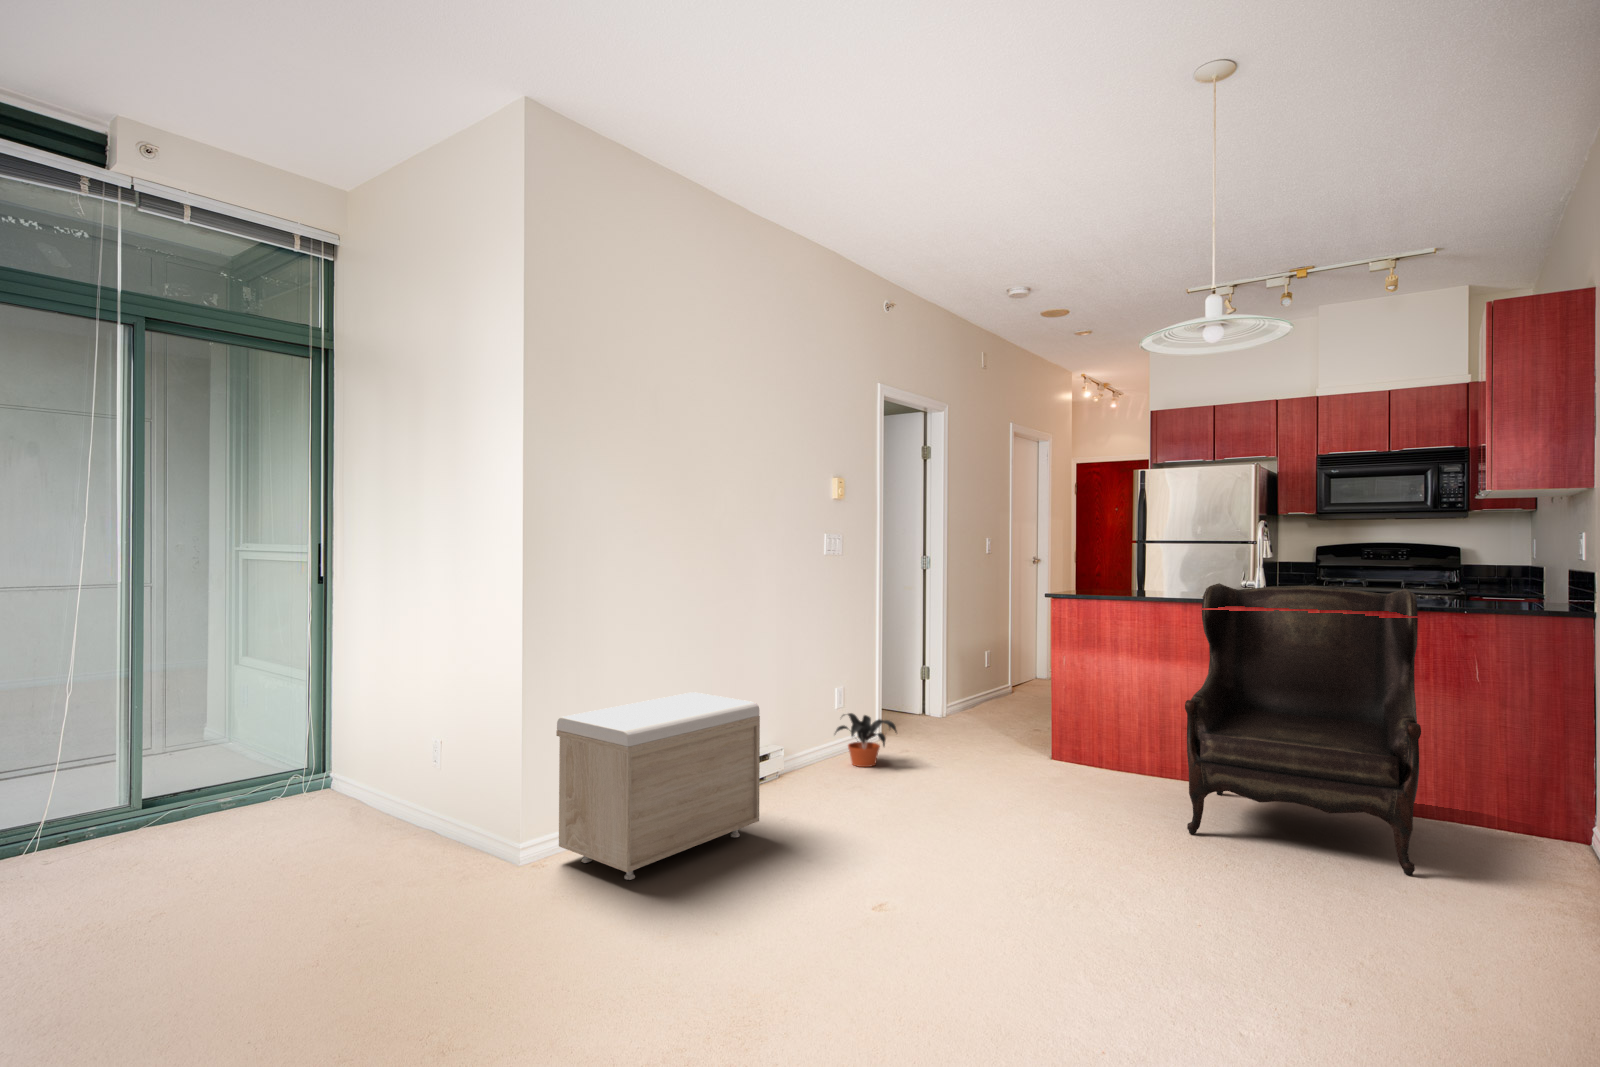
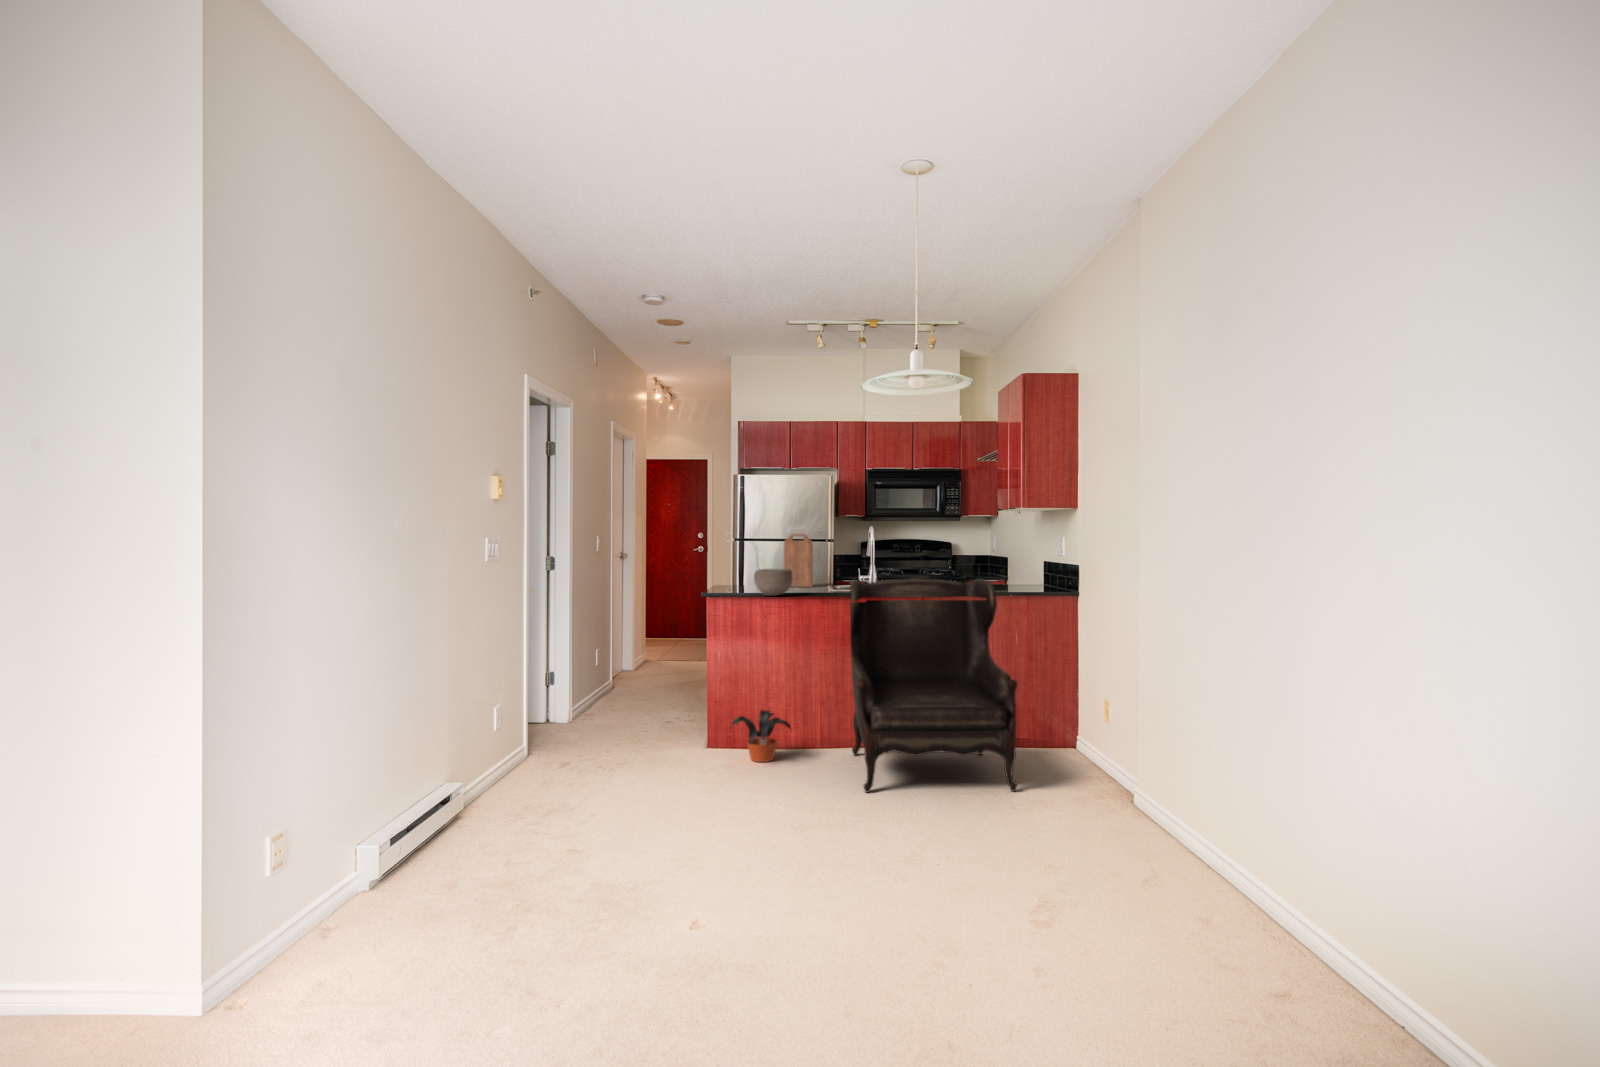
cutting board: none [1175,533,1209,596] -> present [784,534,813,587]
bowl: none [1104,570,1151,600] -> present [754,569,793,596]
storage bench: present [556,692,760,880] -> none [250,738,497,985]
potted plant: present [835,713,897,767] -> present [732,710,791,762]

